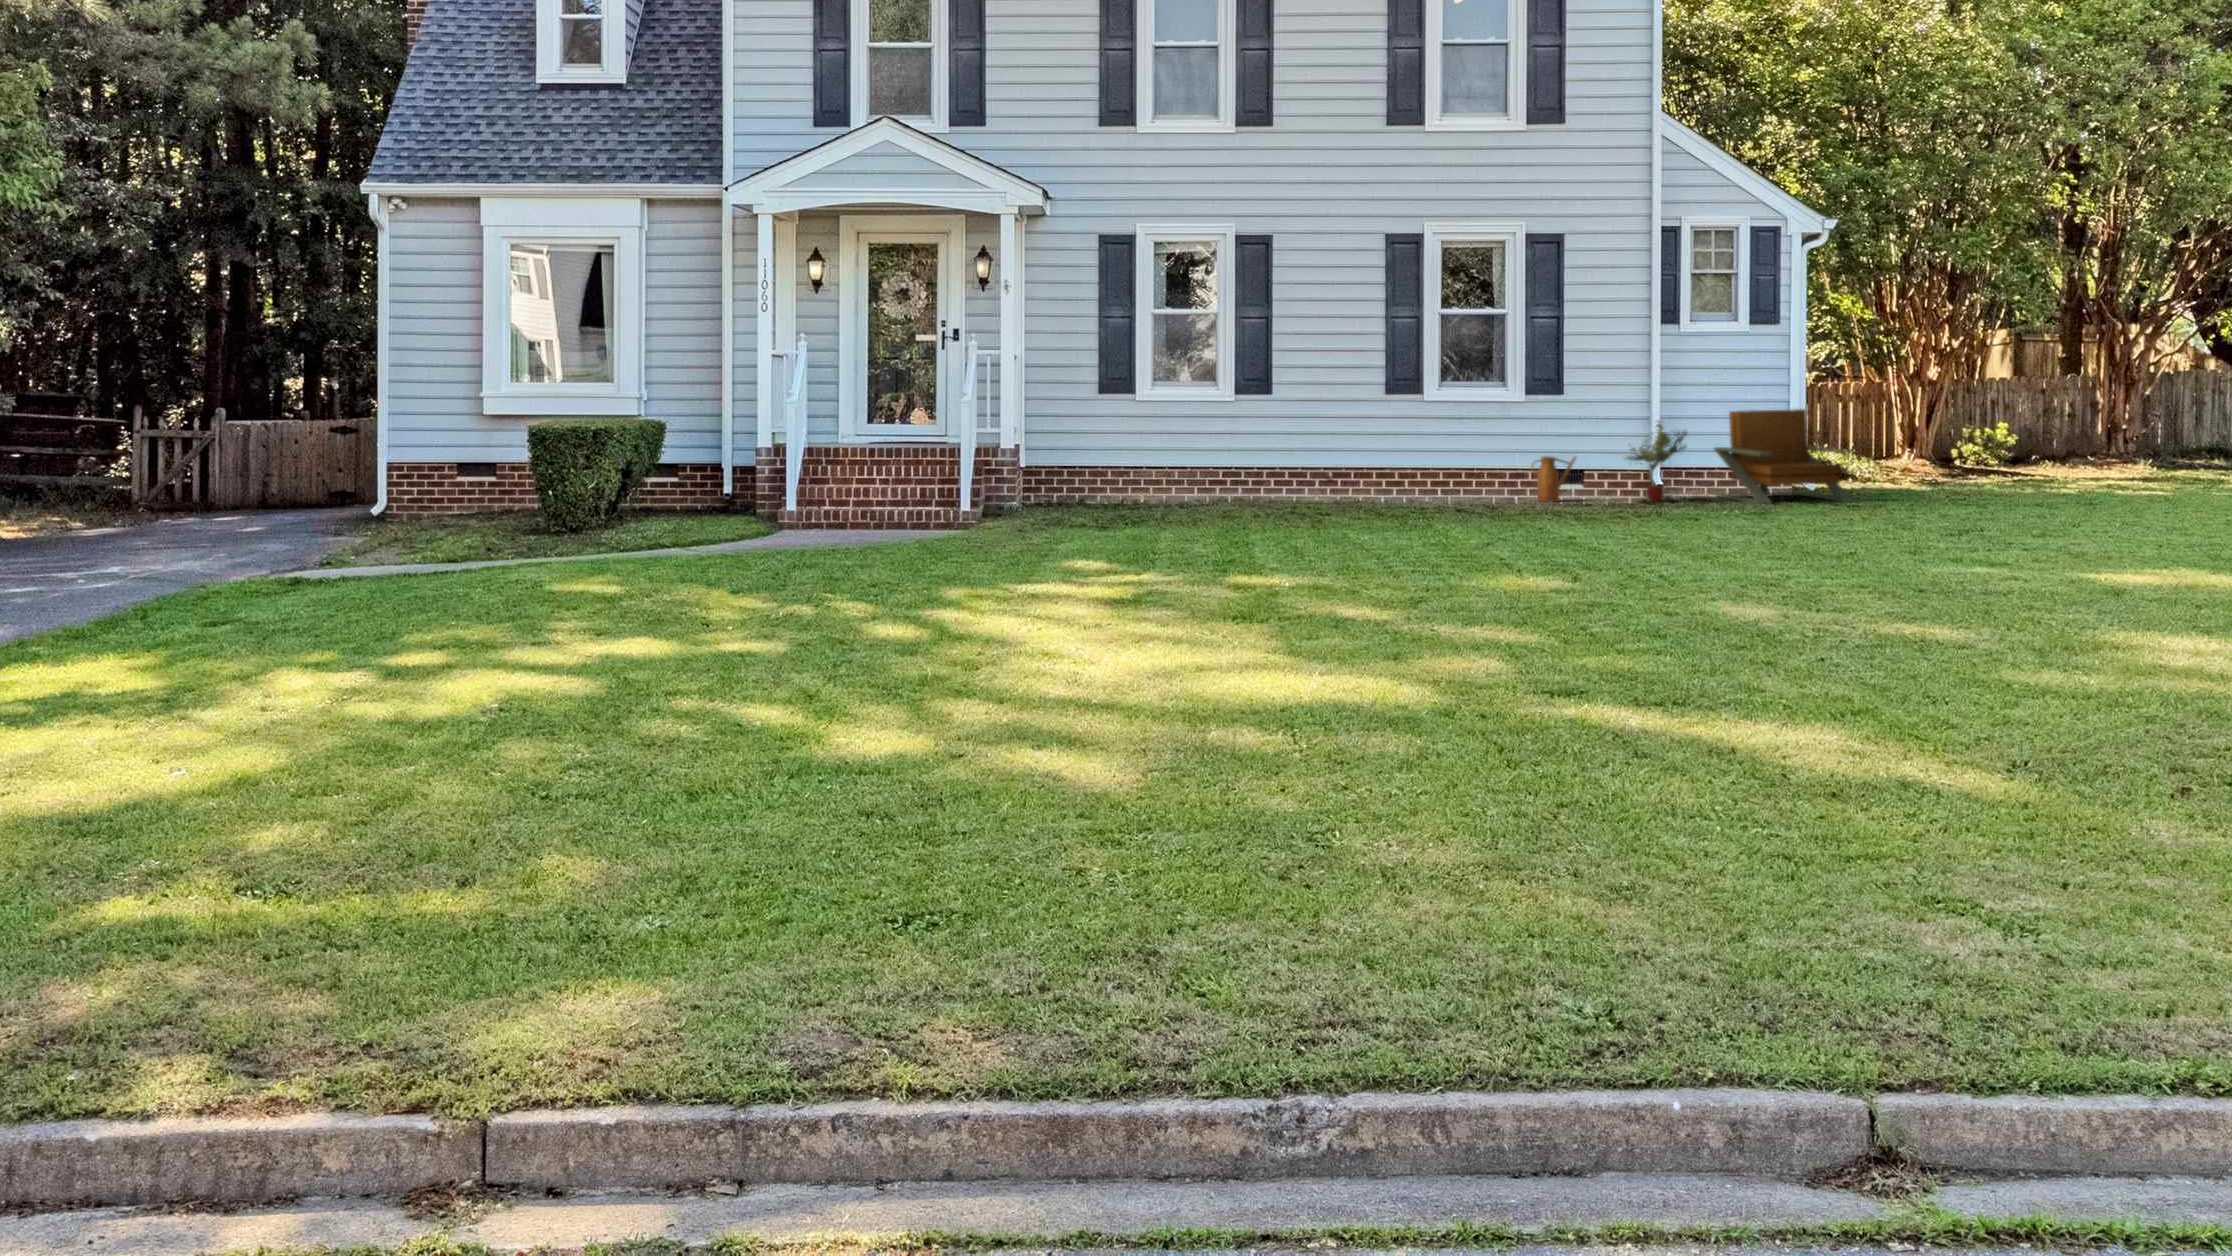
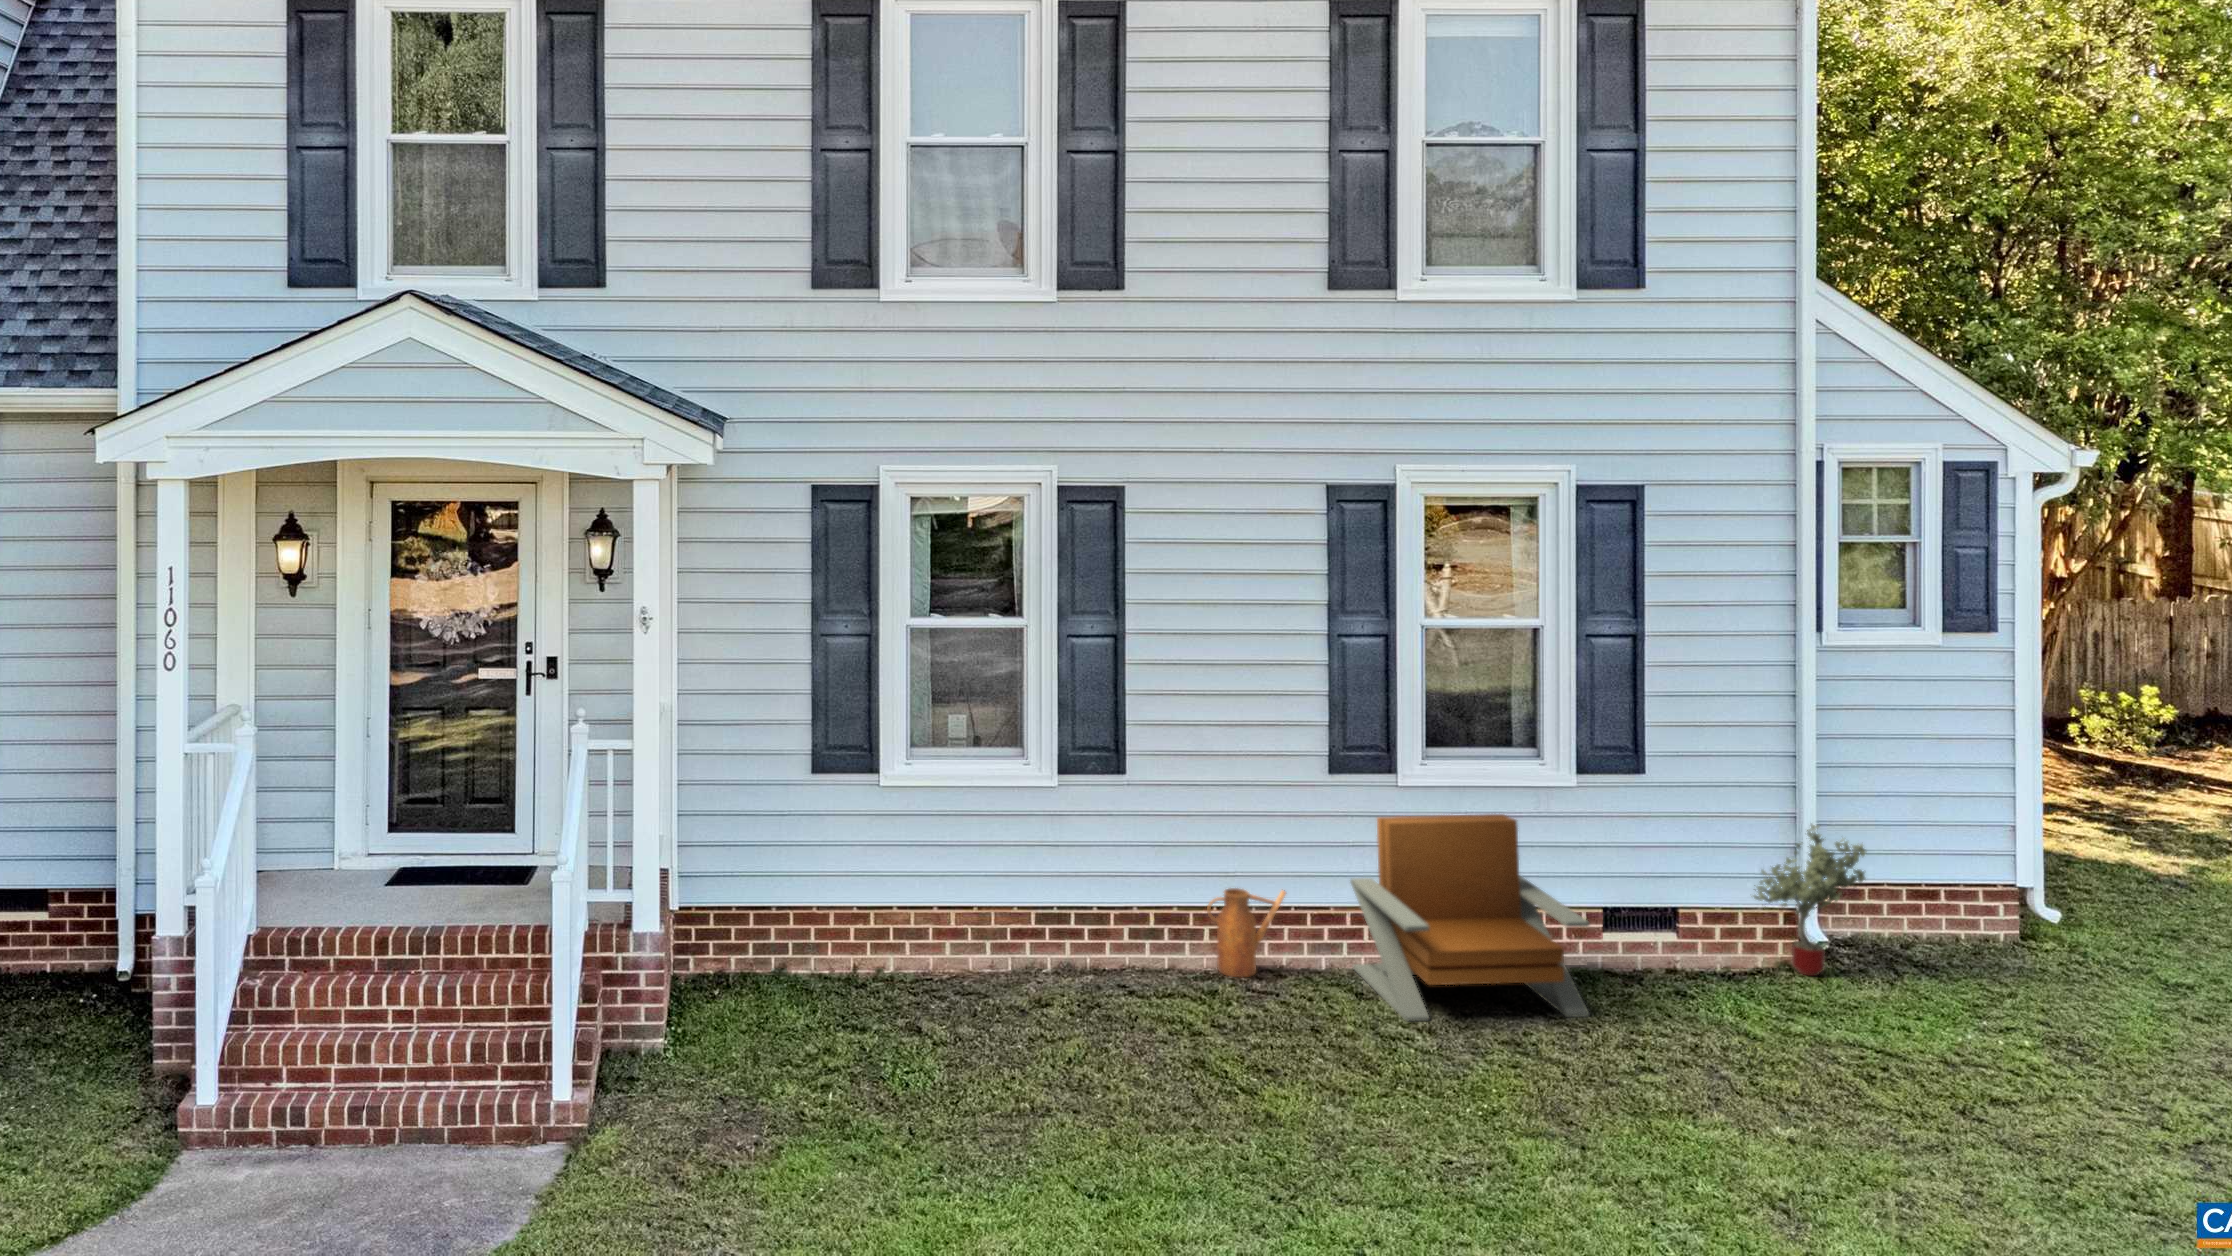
lounge chair: present [1714,409,1852,504] -> present [1351,814,1589,1021]
watering can: present [1532,456,1576,502] -> present [1207,888,1286,978]

